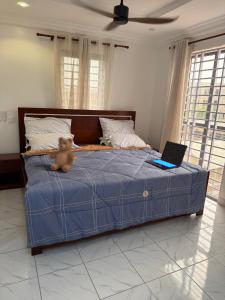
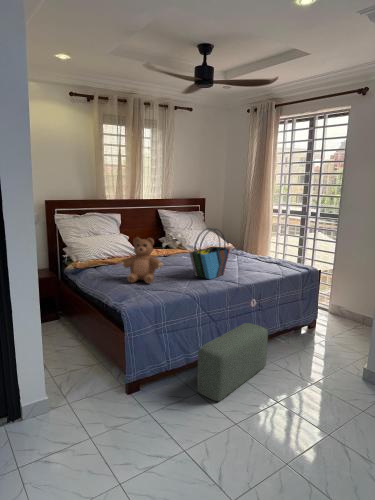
tote bag: none [100,133,134,172] -> present [189,228,230,279]
laptop: present [146,141,188,169] -> none [239,236,292,271]
pouf: none [86,209,153,274] -> present [197,323,268,401]

